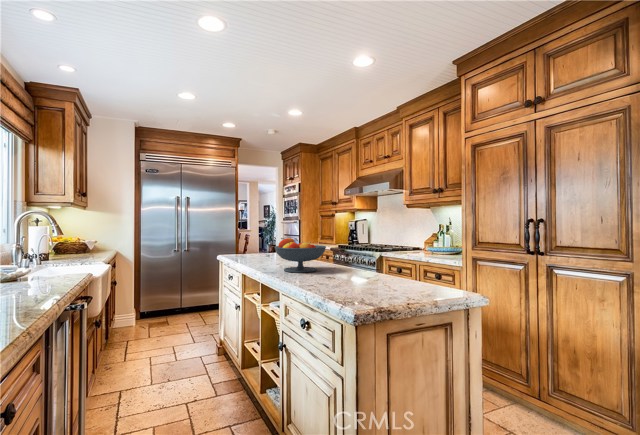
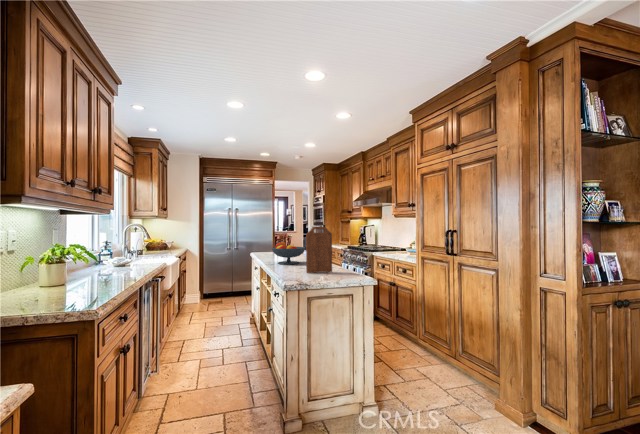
cutting board: none [360,210,398,288] -> present [306,227,332,273]

